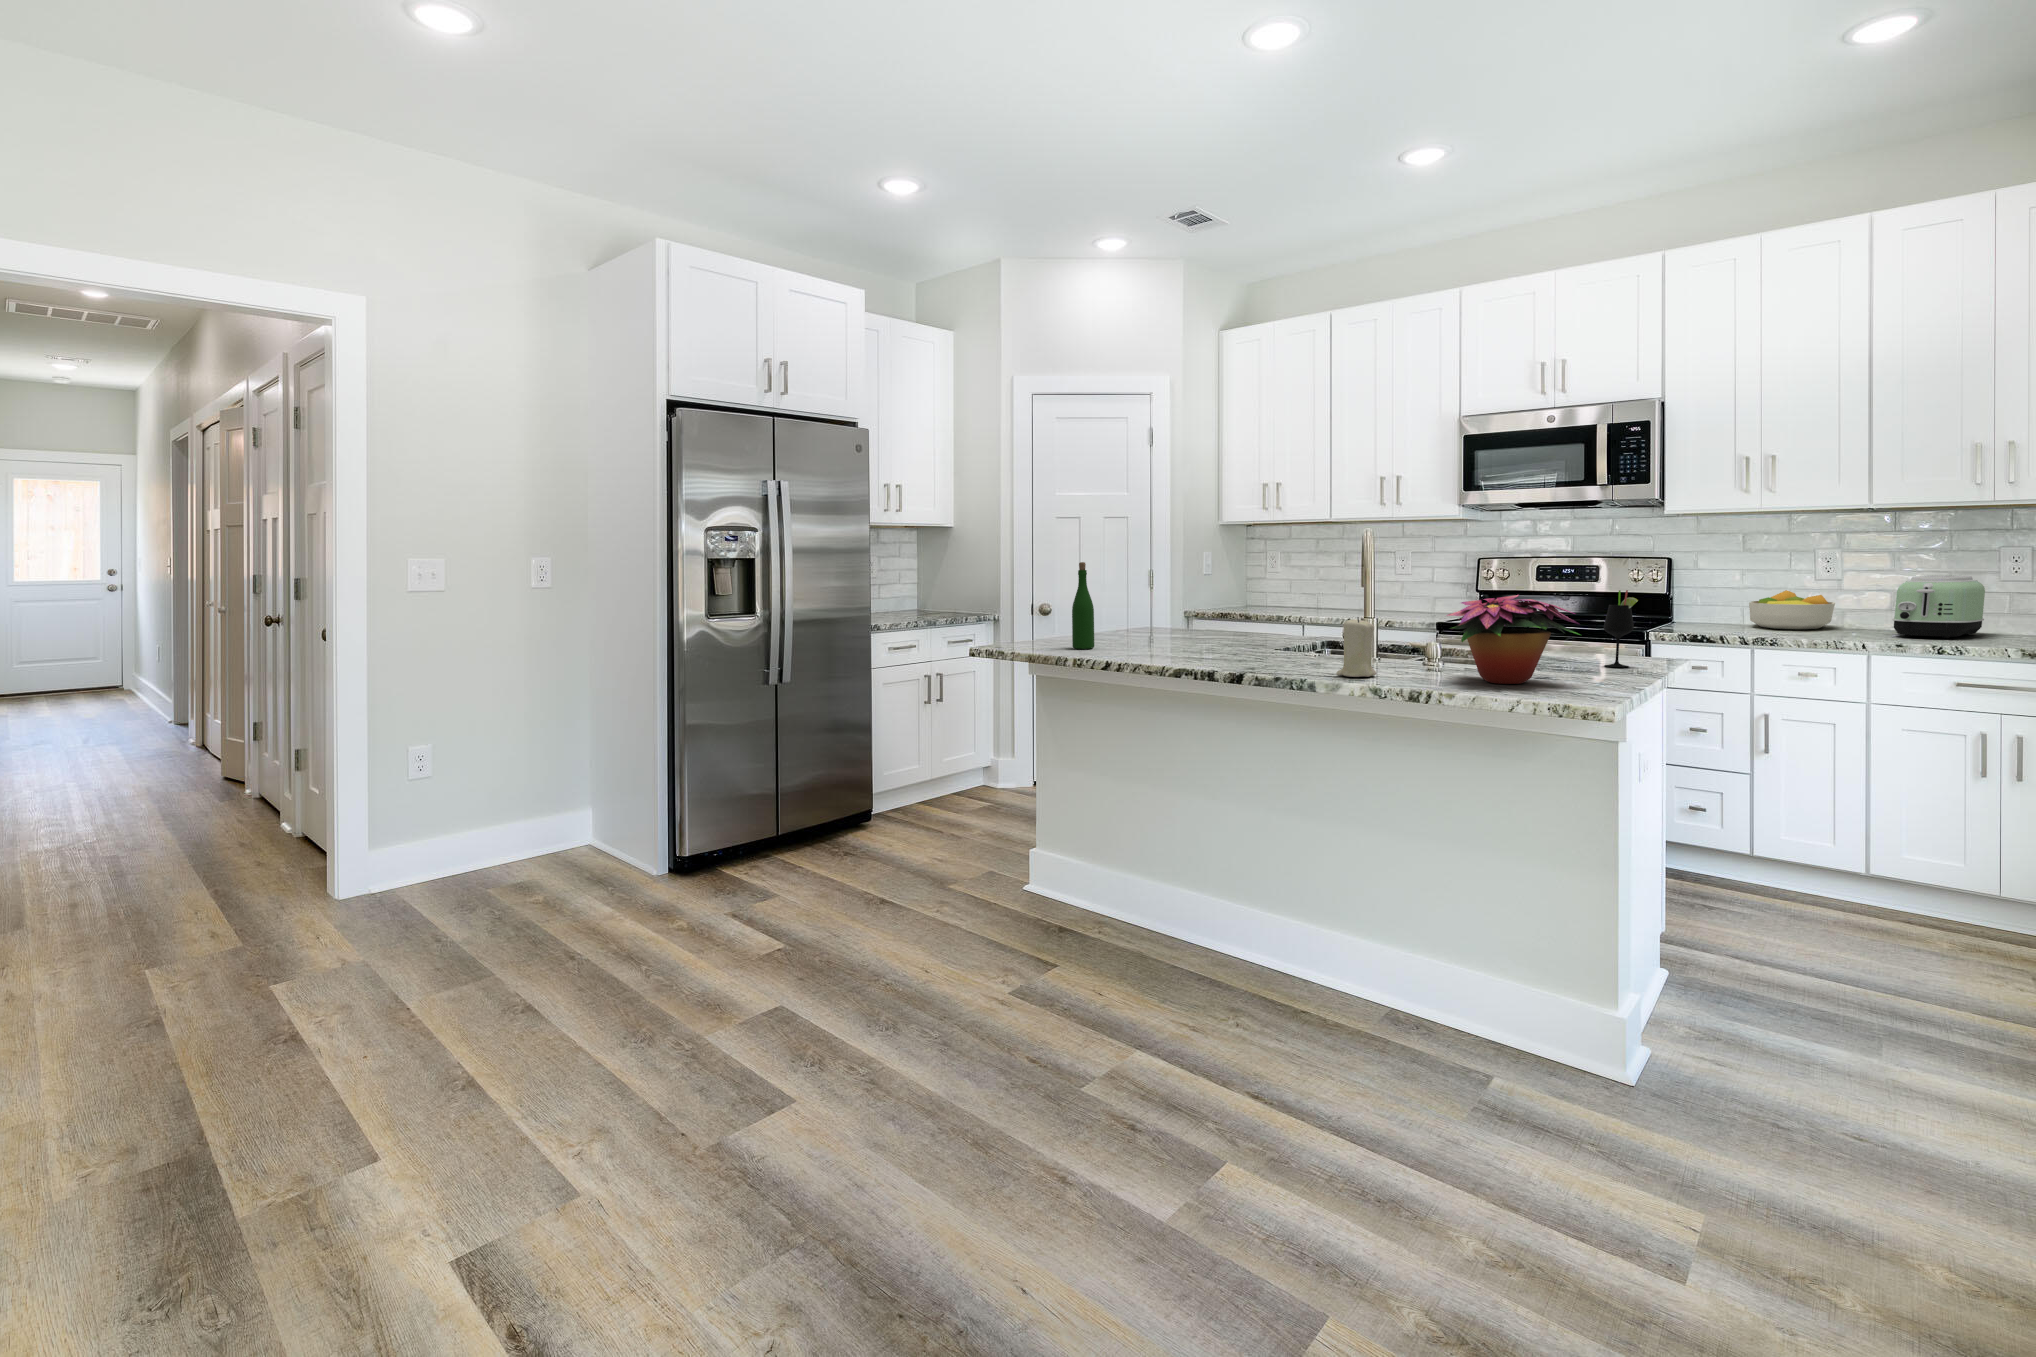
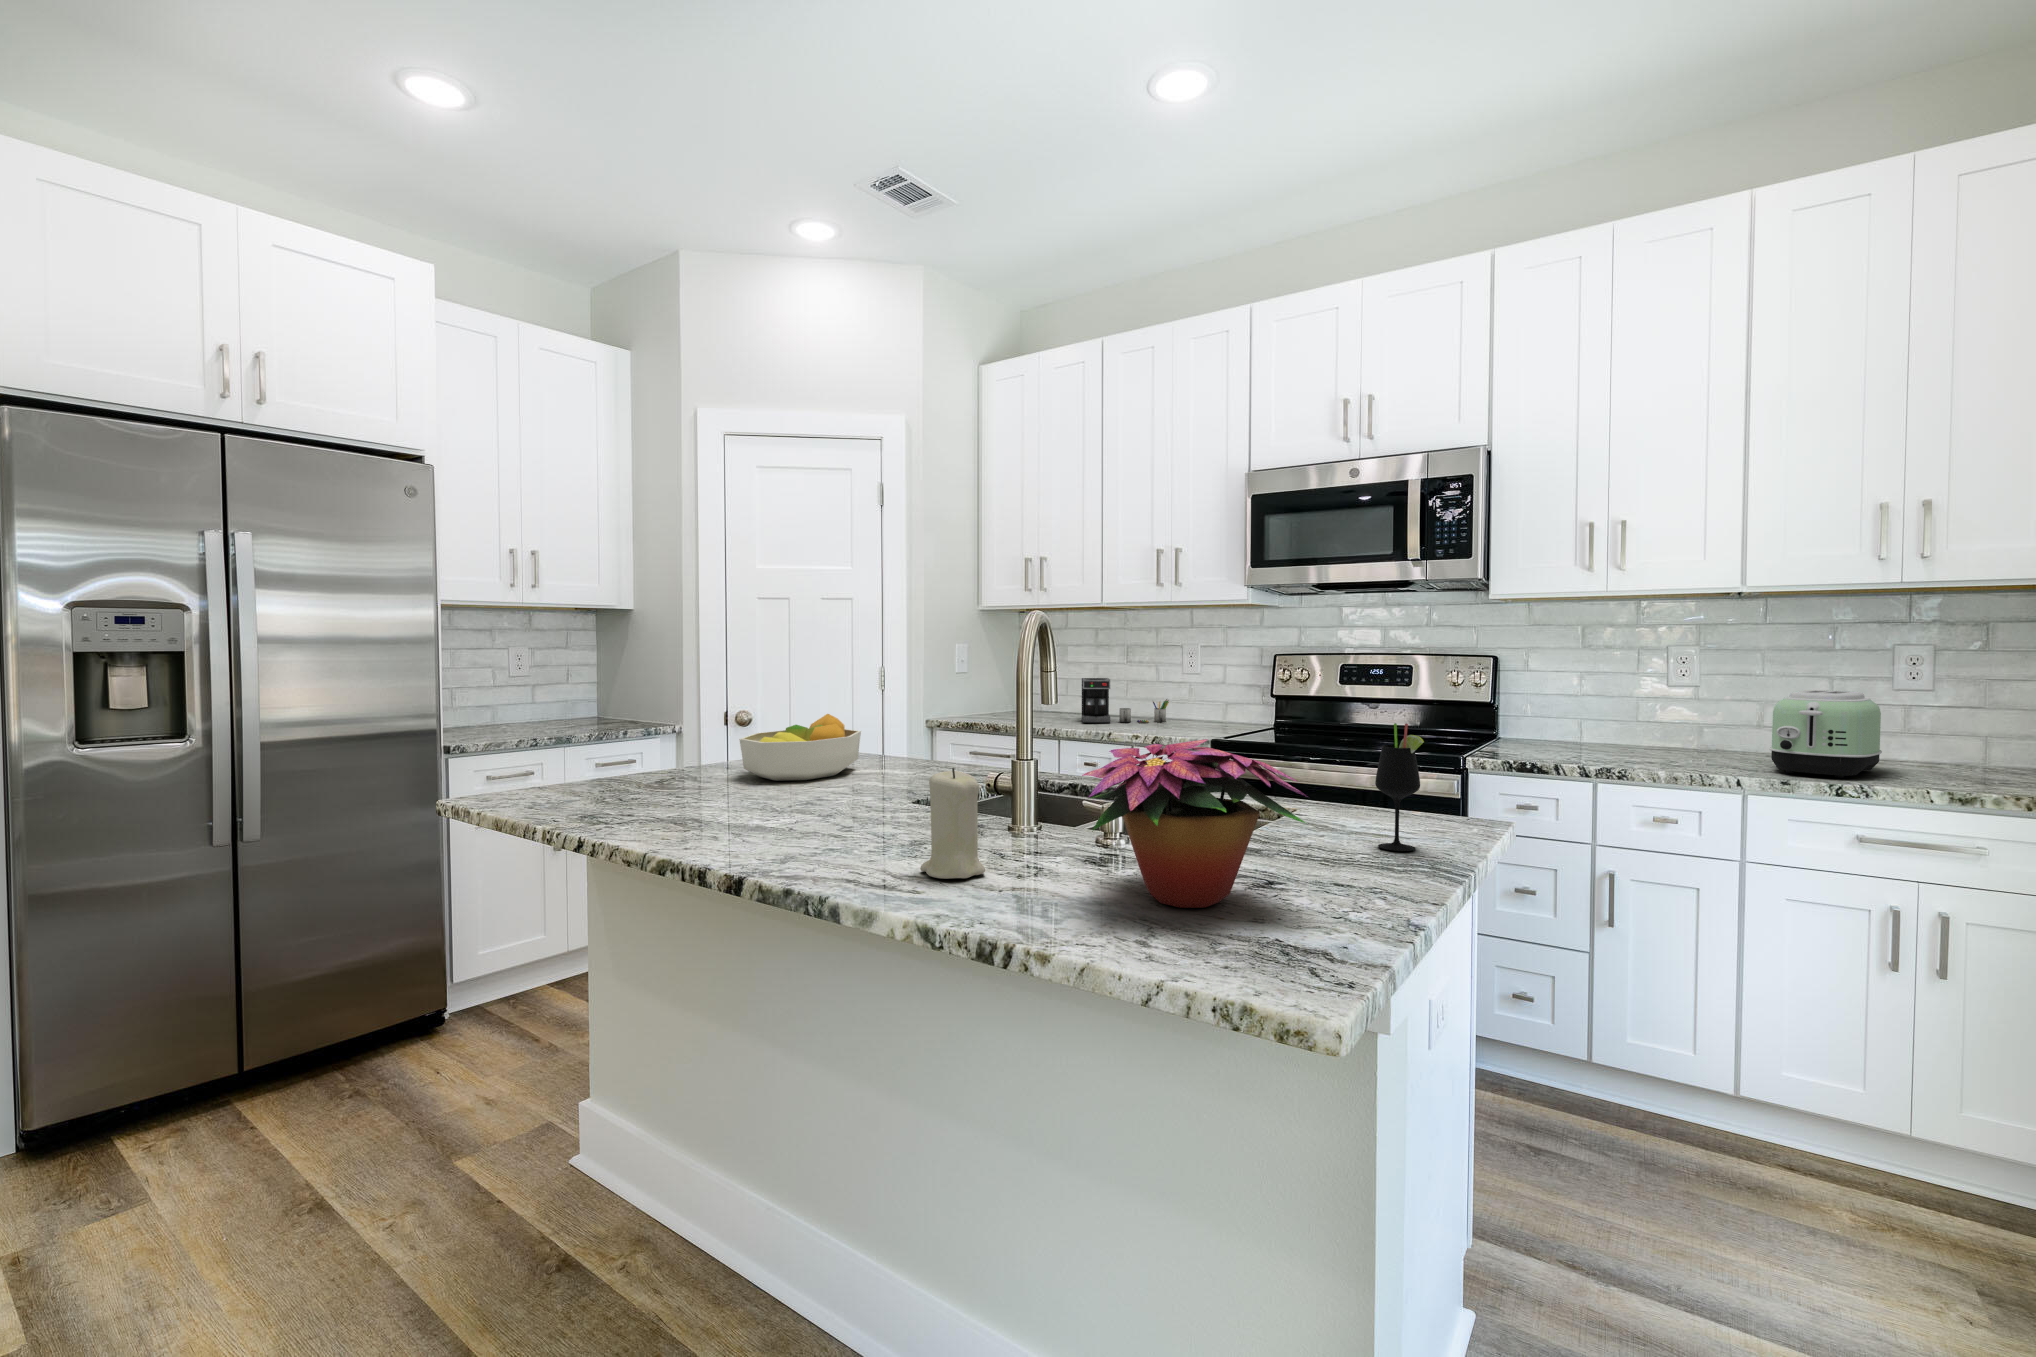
wine bottle: present [1072,562,1094,649] -> none [631,650,666,785]
coffee maker: none [1310,585,1385,619] -> present [1082,678,1169,723]
fruit bowl: present [1749,590,1835,629] -> present [739,714,861,781]

